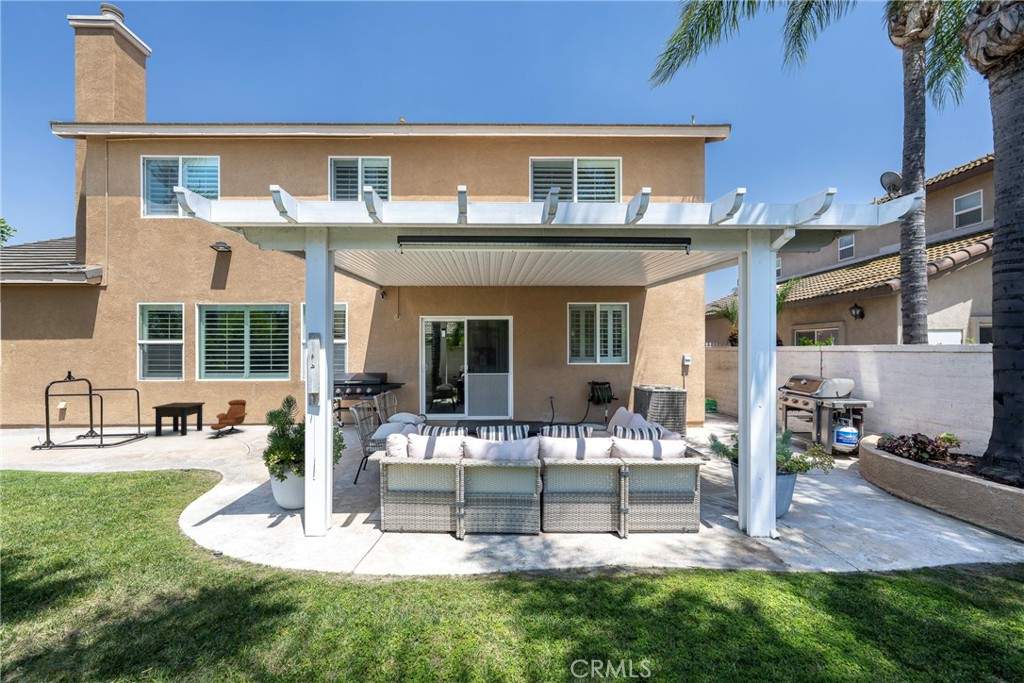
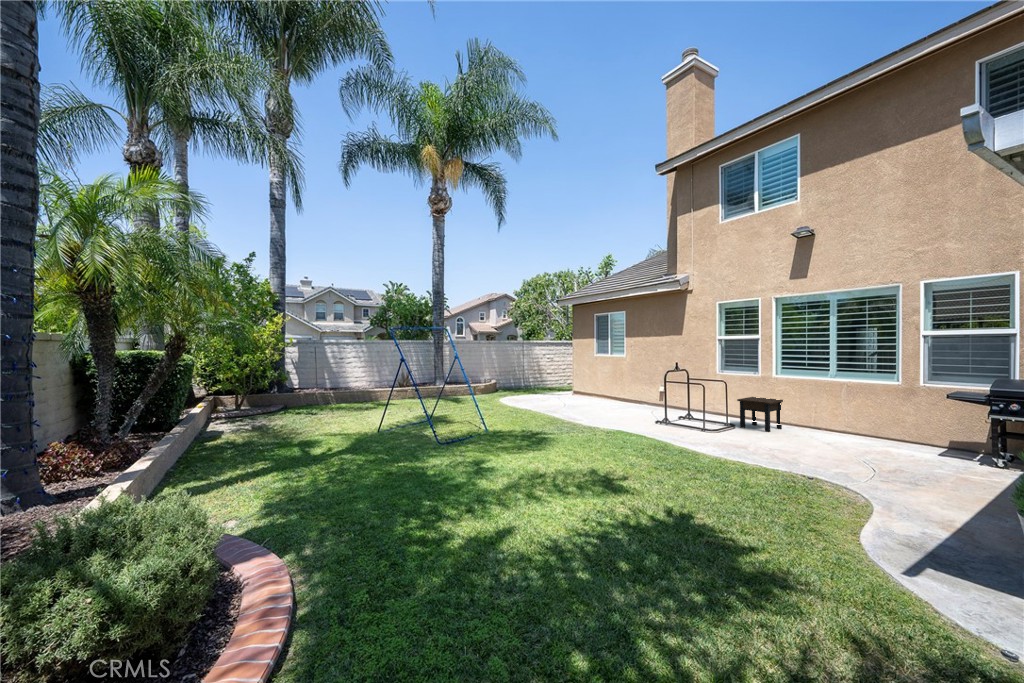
lounge chair: present [210,400,247,438] -> none [799,401,839,443]

